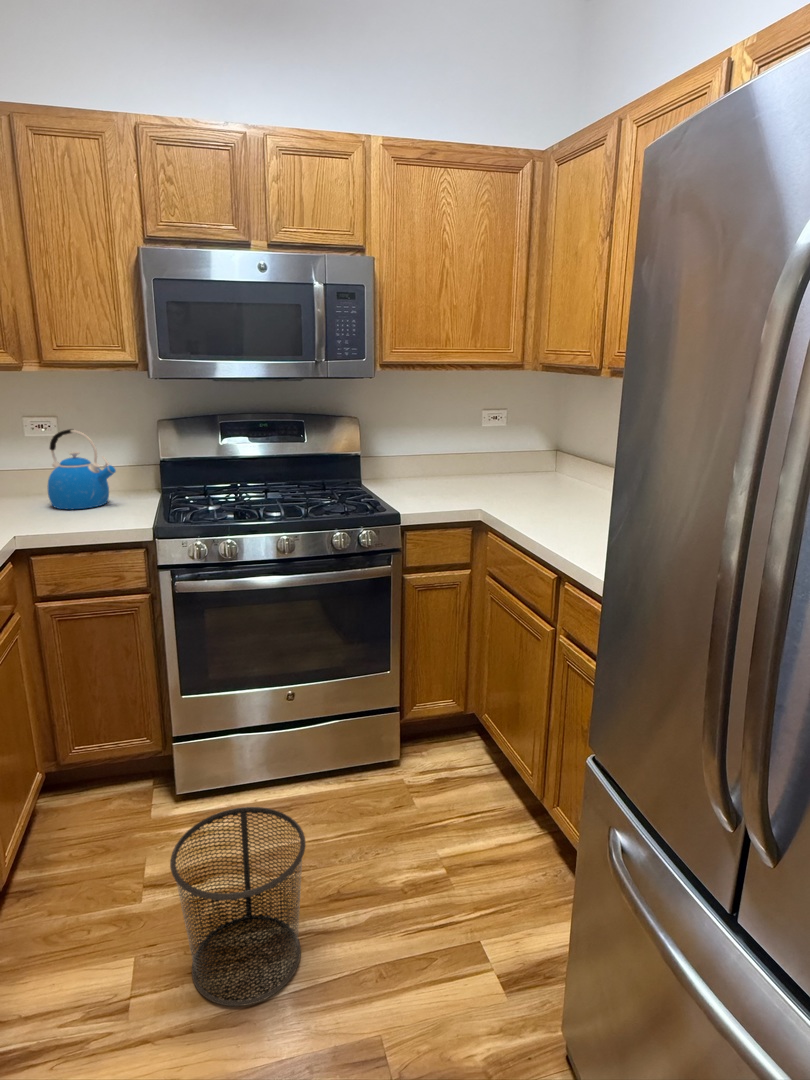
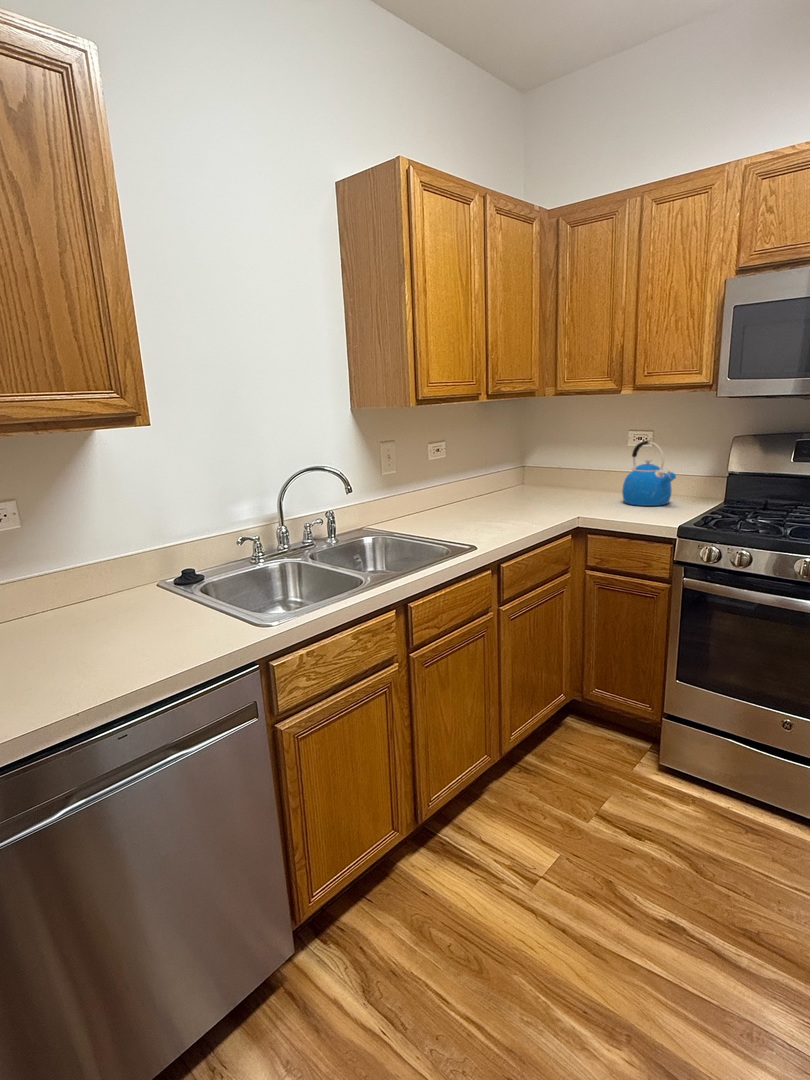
waste bin: present [170,807,306,1006] -> none [580,779,708,961]

